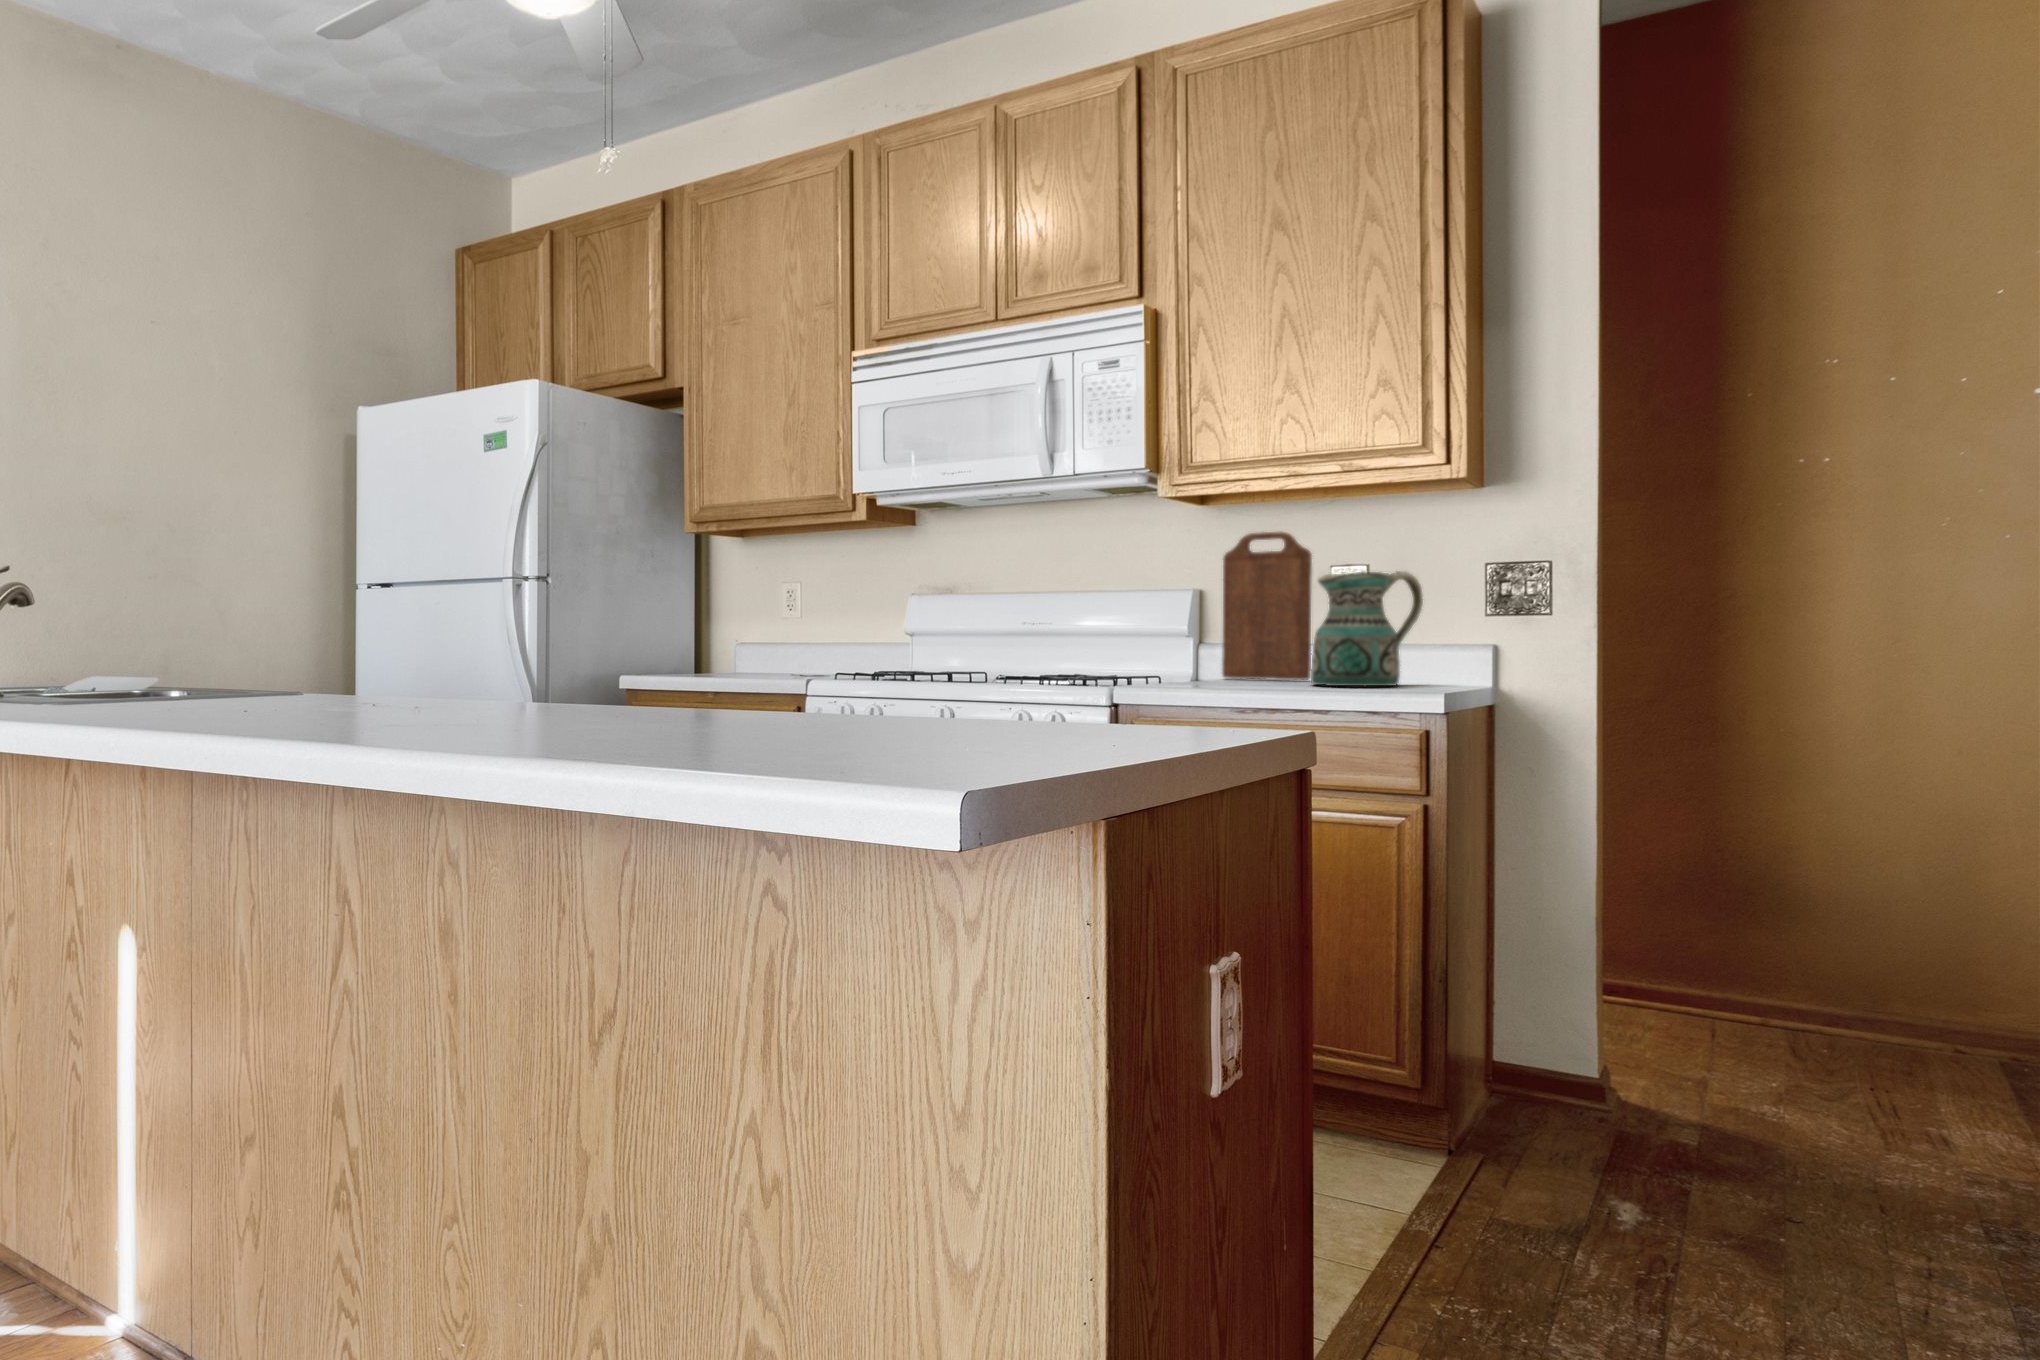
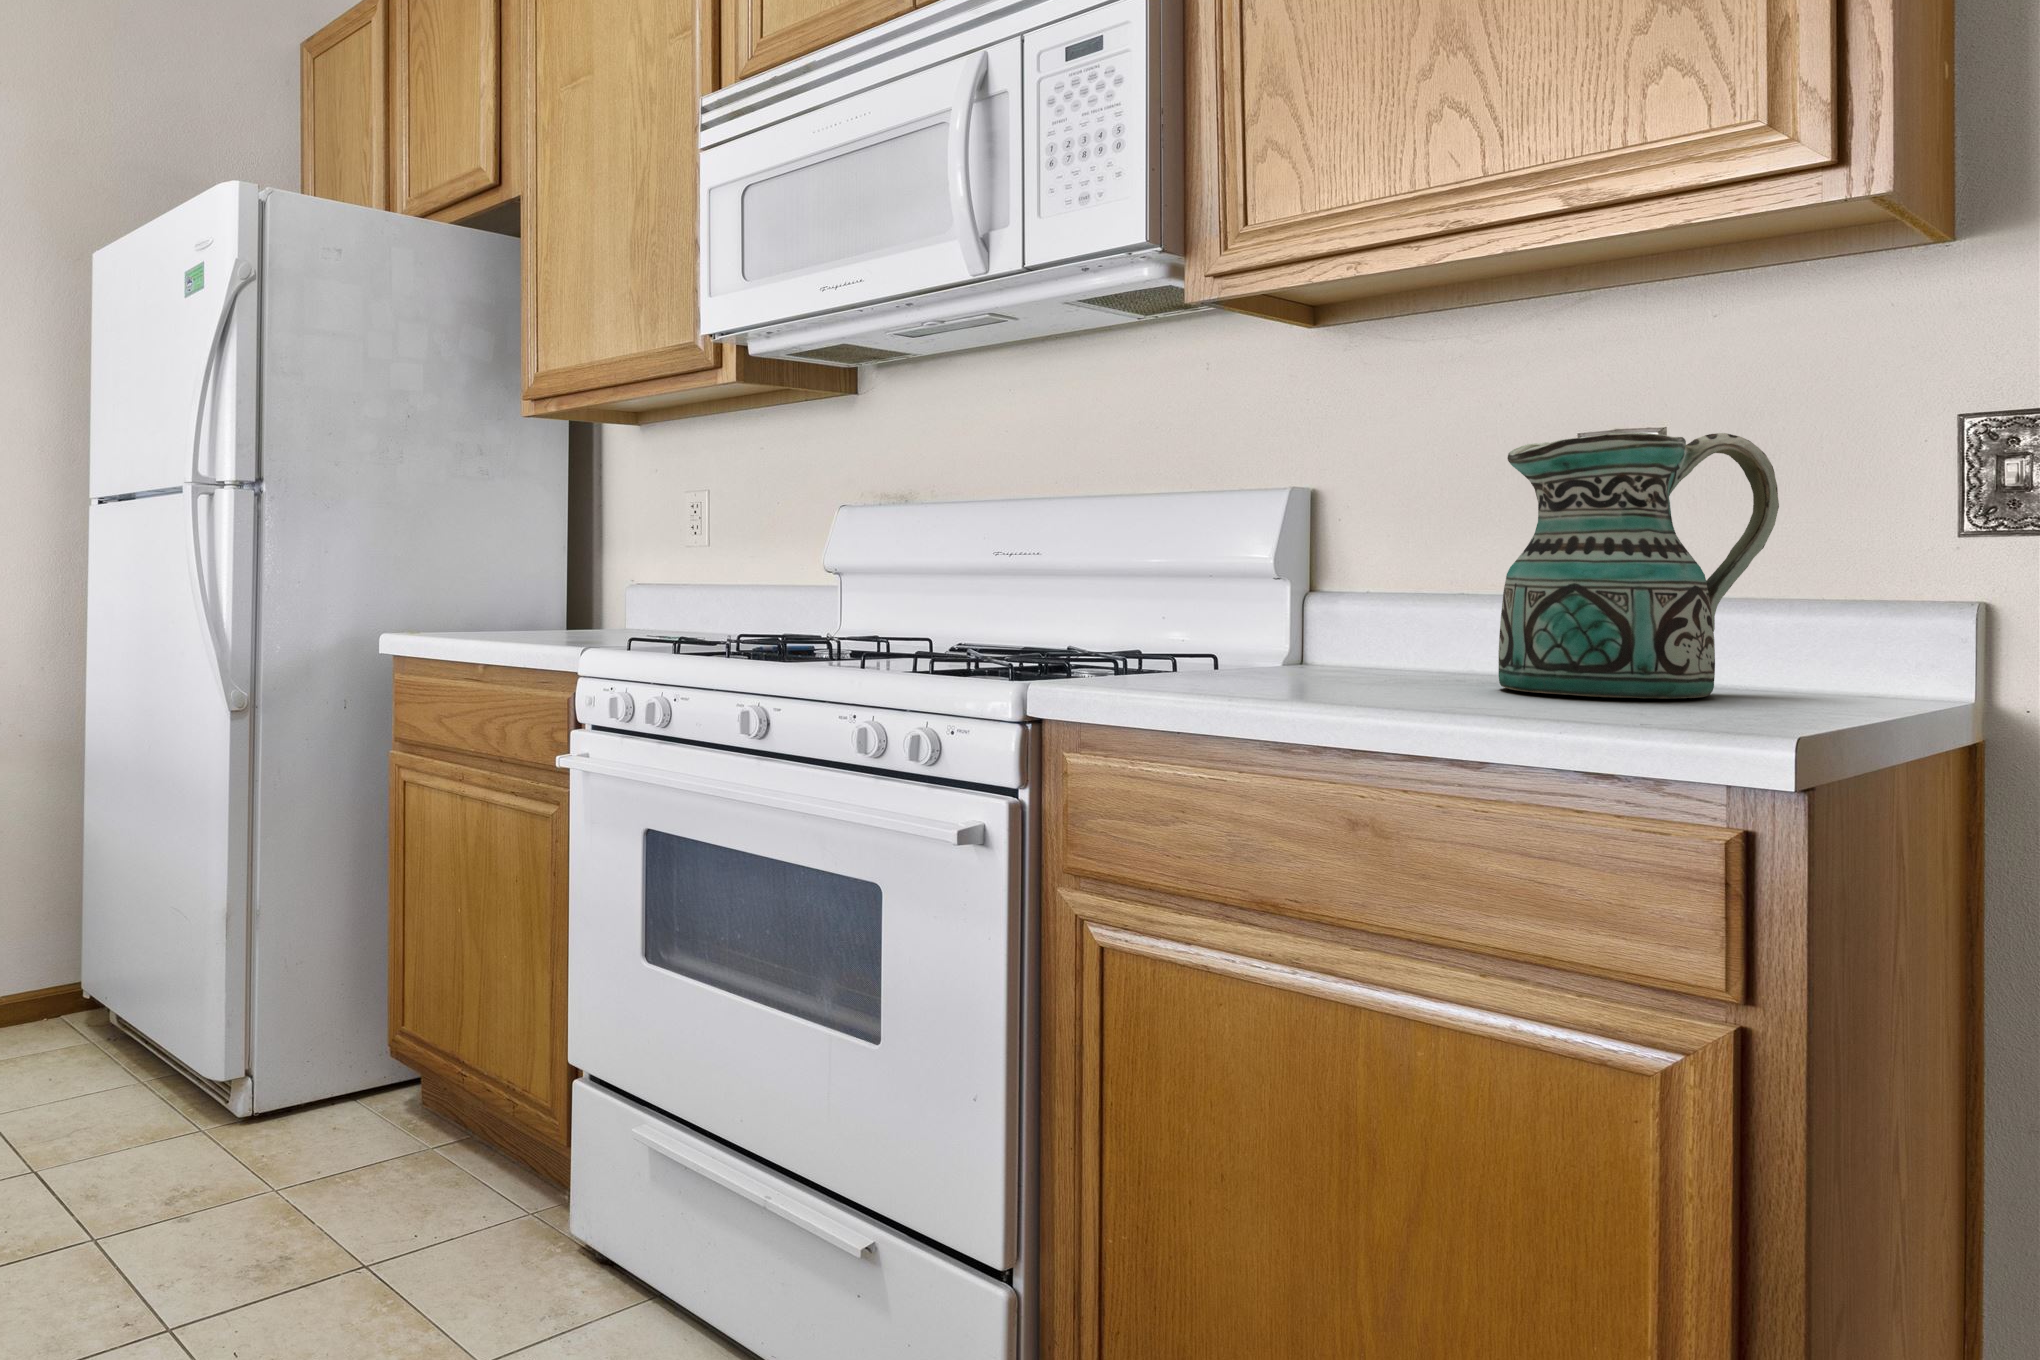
cutting board: present [1222,531,1312,680] -> none [1344,364,1523,674]

